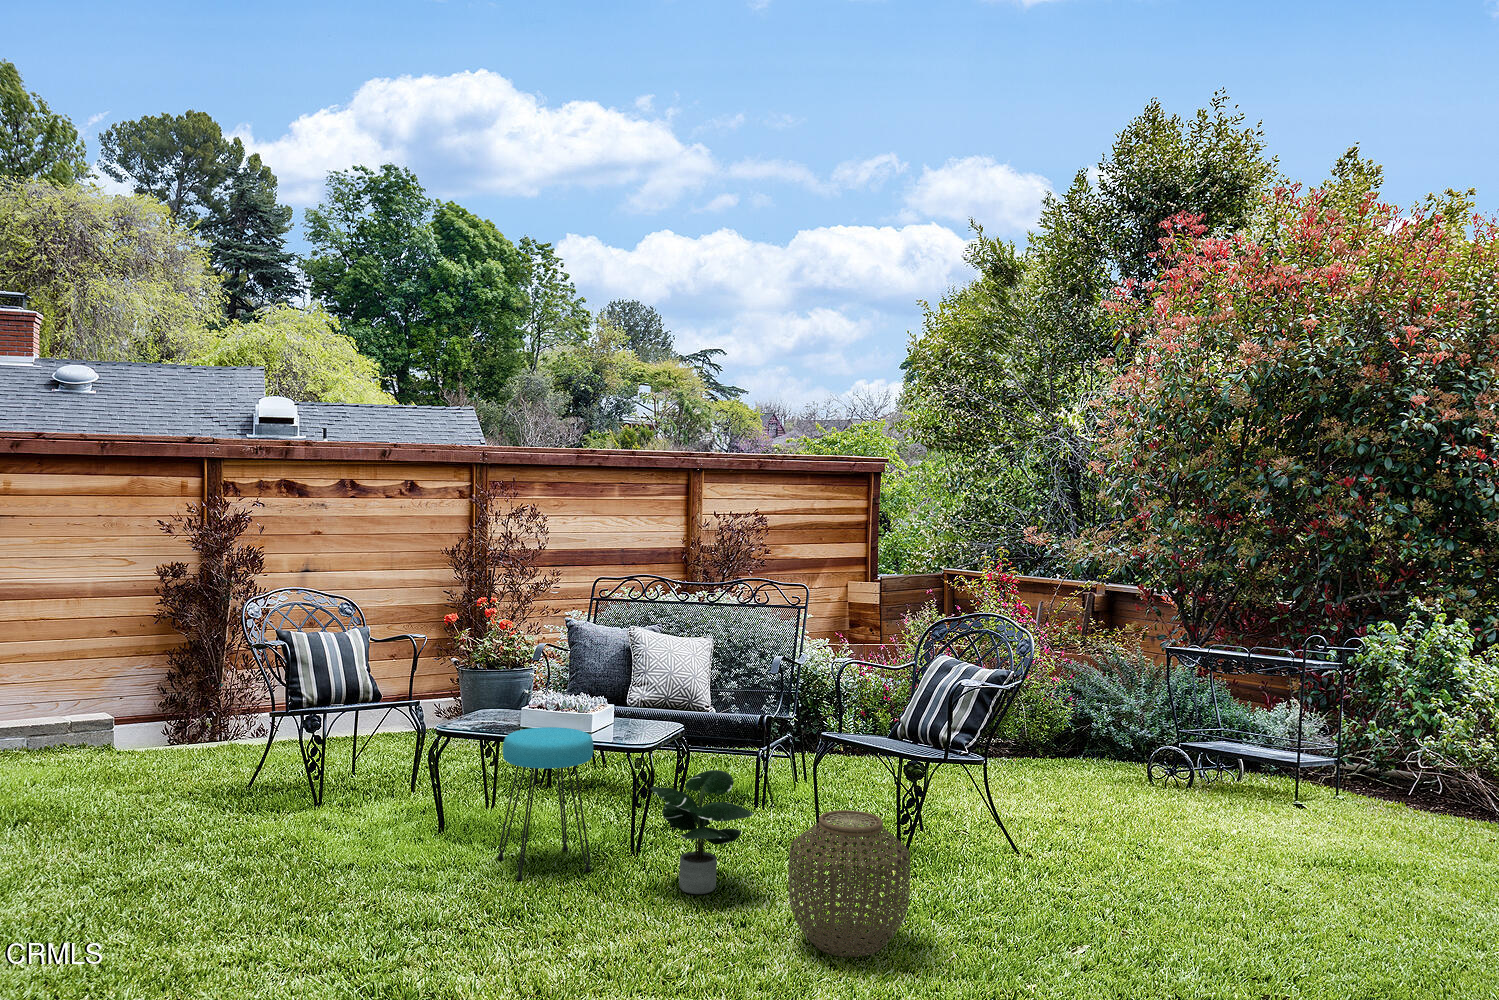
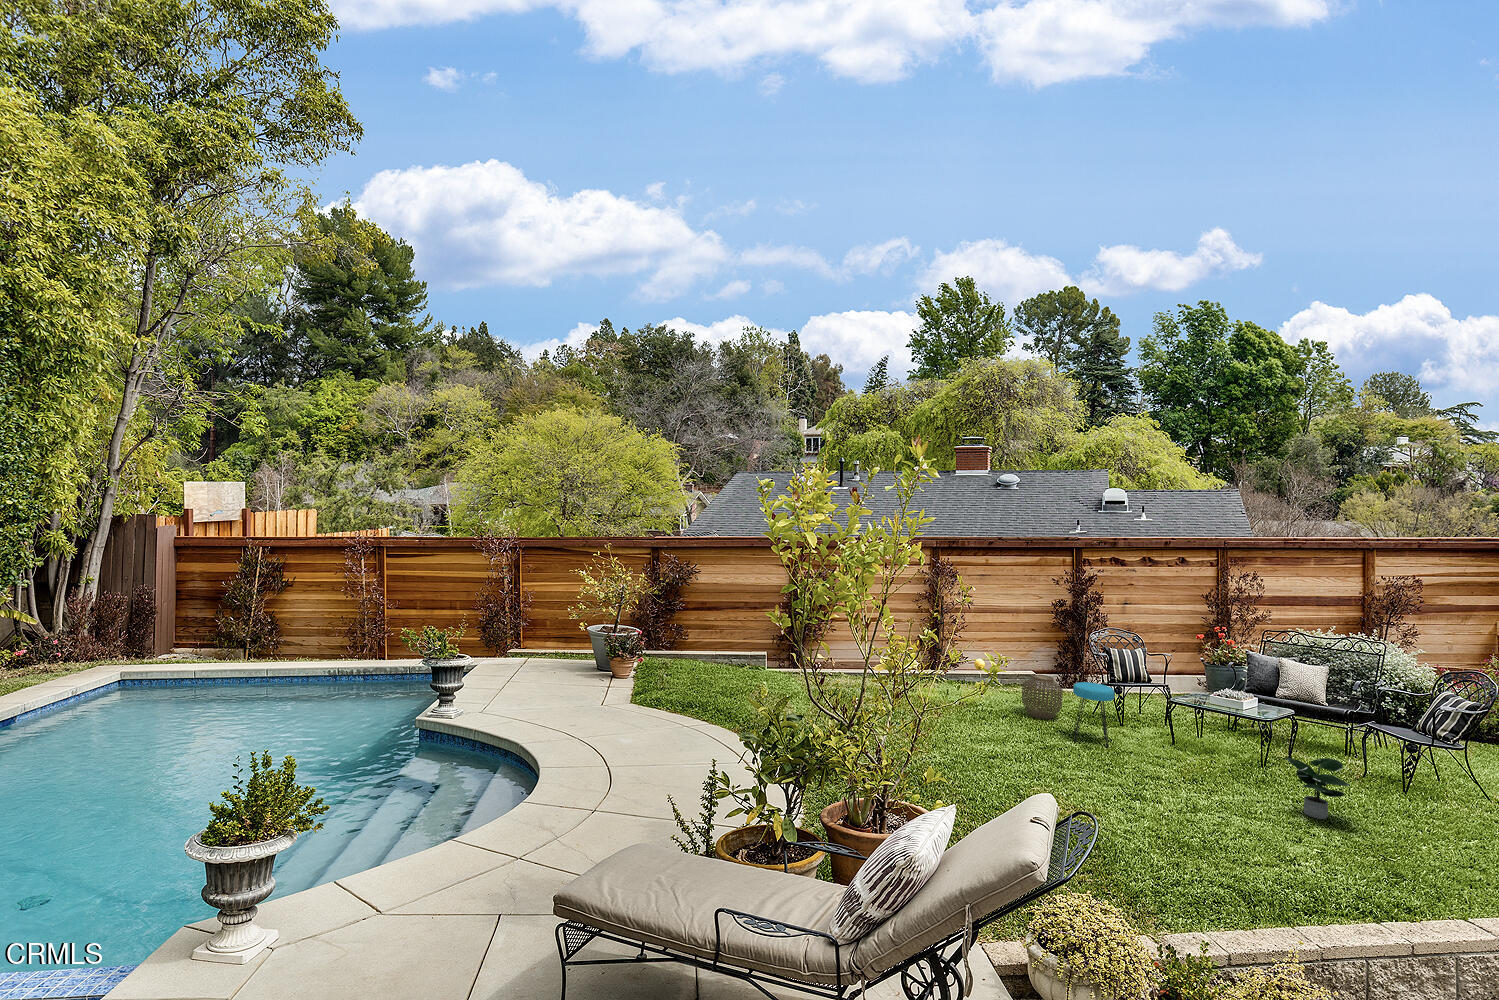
stool: present [497,727,593,880] -> present [1073,682,1115,747]
woven basket: present [788,810,910,957] -> present [1022,675,1063,719]

